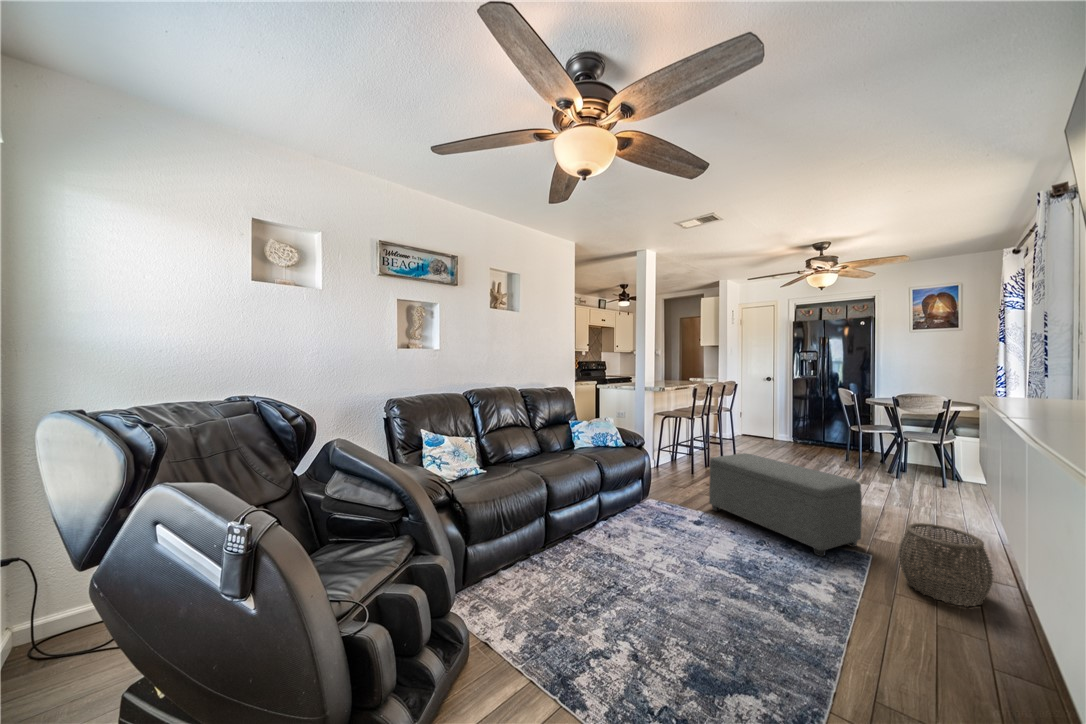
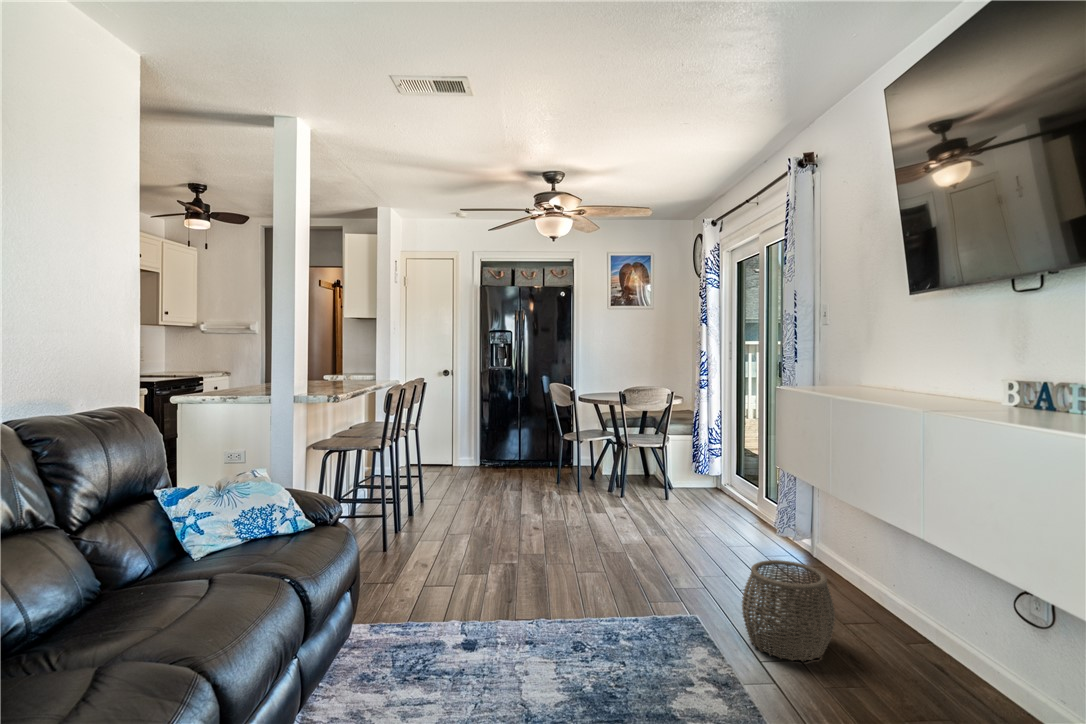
ottoman: present [709,453,862,557] -> none [464,499,677,644]

